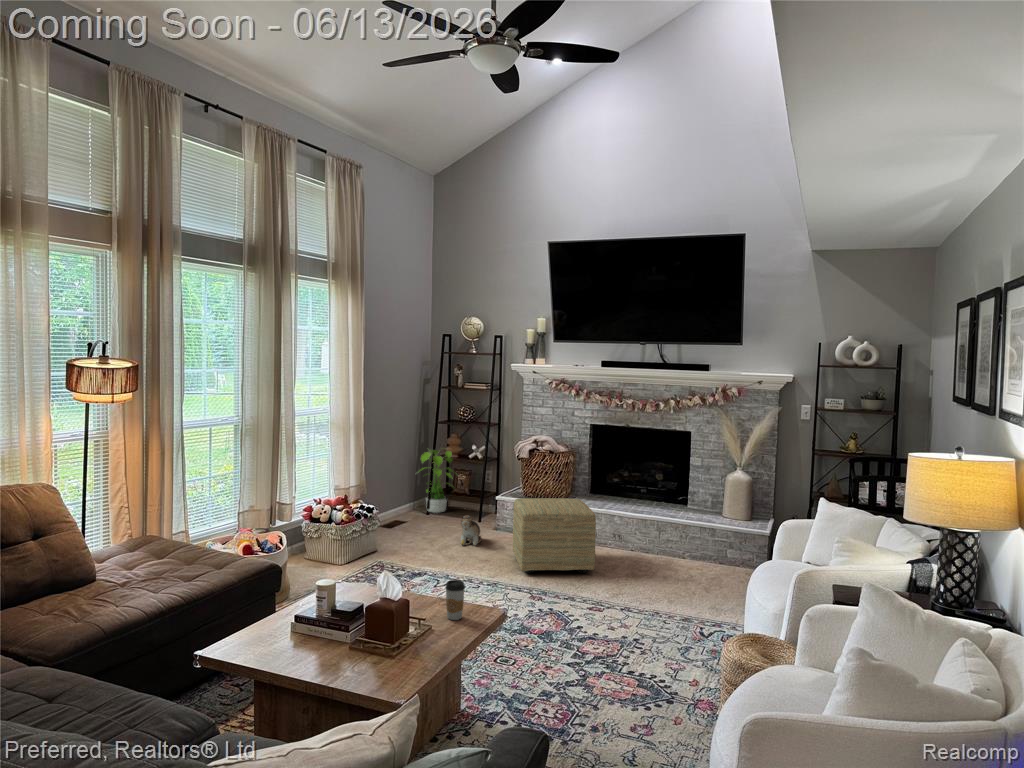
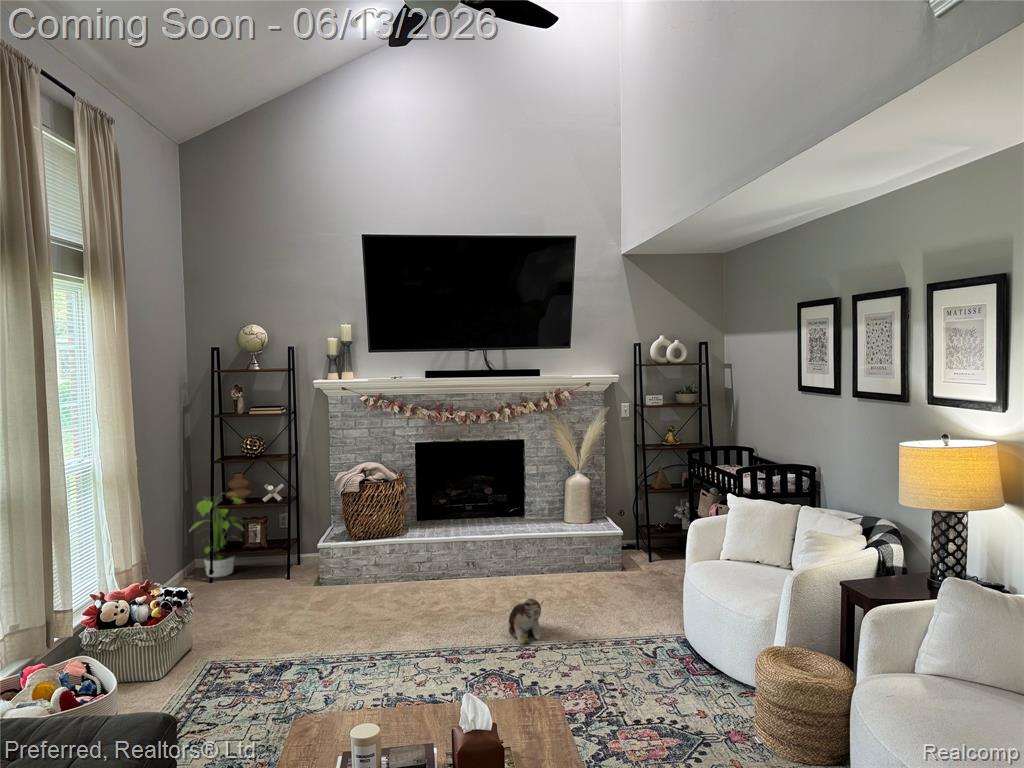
ottoman: present [513,498,596,574] -> none [374,529,488,629]
plush toy: present [460,515,482,545] -> present [509,598,543,644]
coffee cup: present [445,580,465,620] -> none [513,671,541,731]

